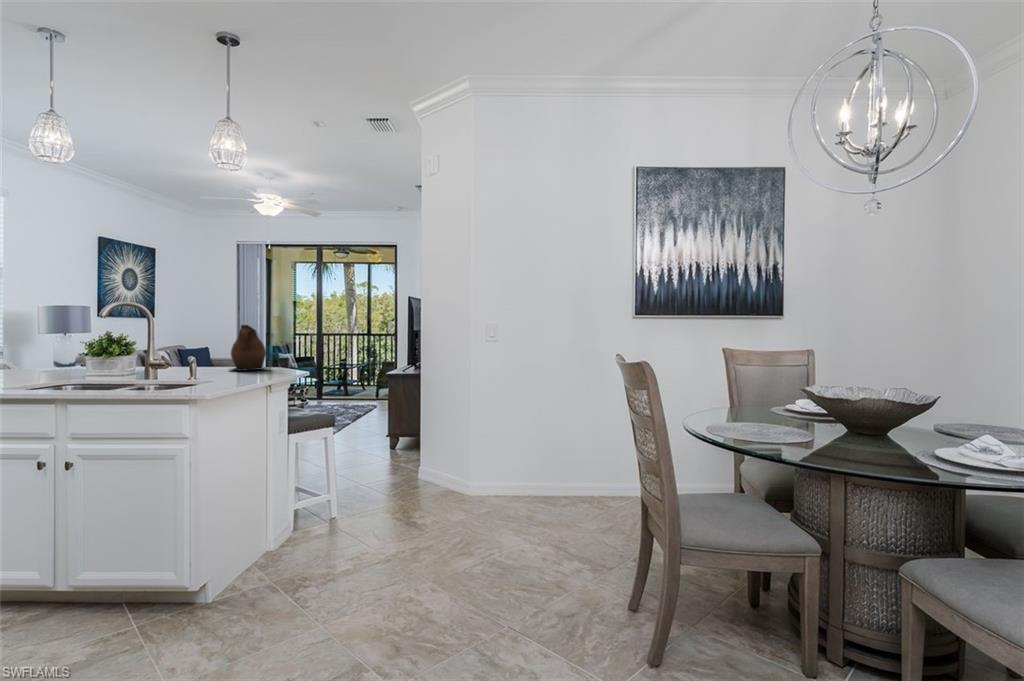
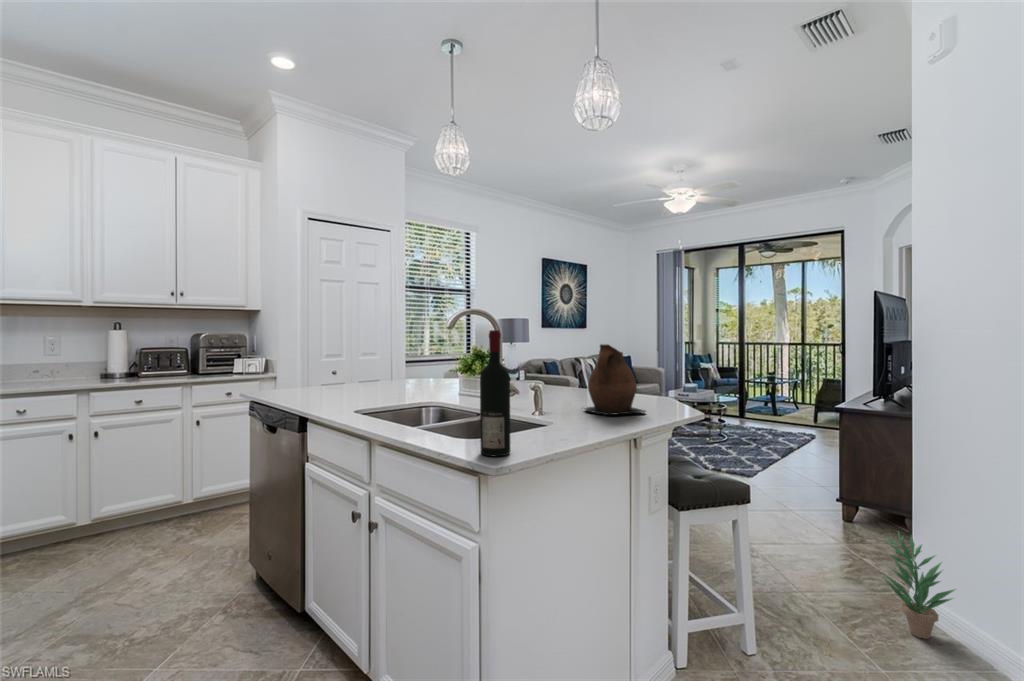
wine bottle: none [191,313,211,384] -> present [480,330,510,456]
potted plant: none [404,431,436,486] -> present [885,531,954,639]

